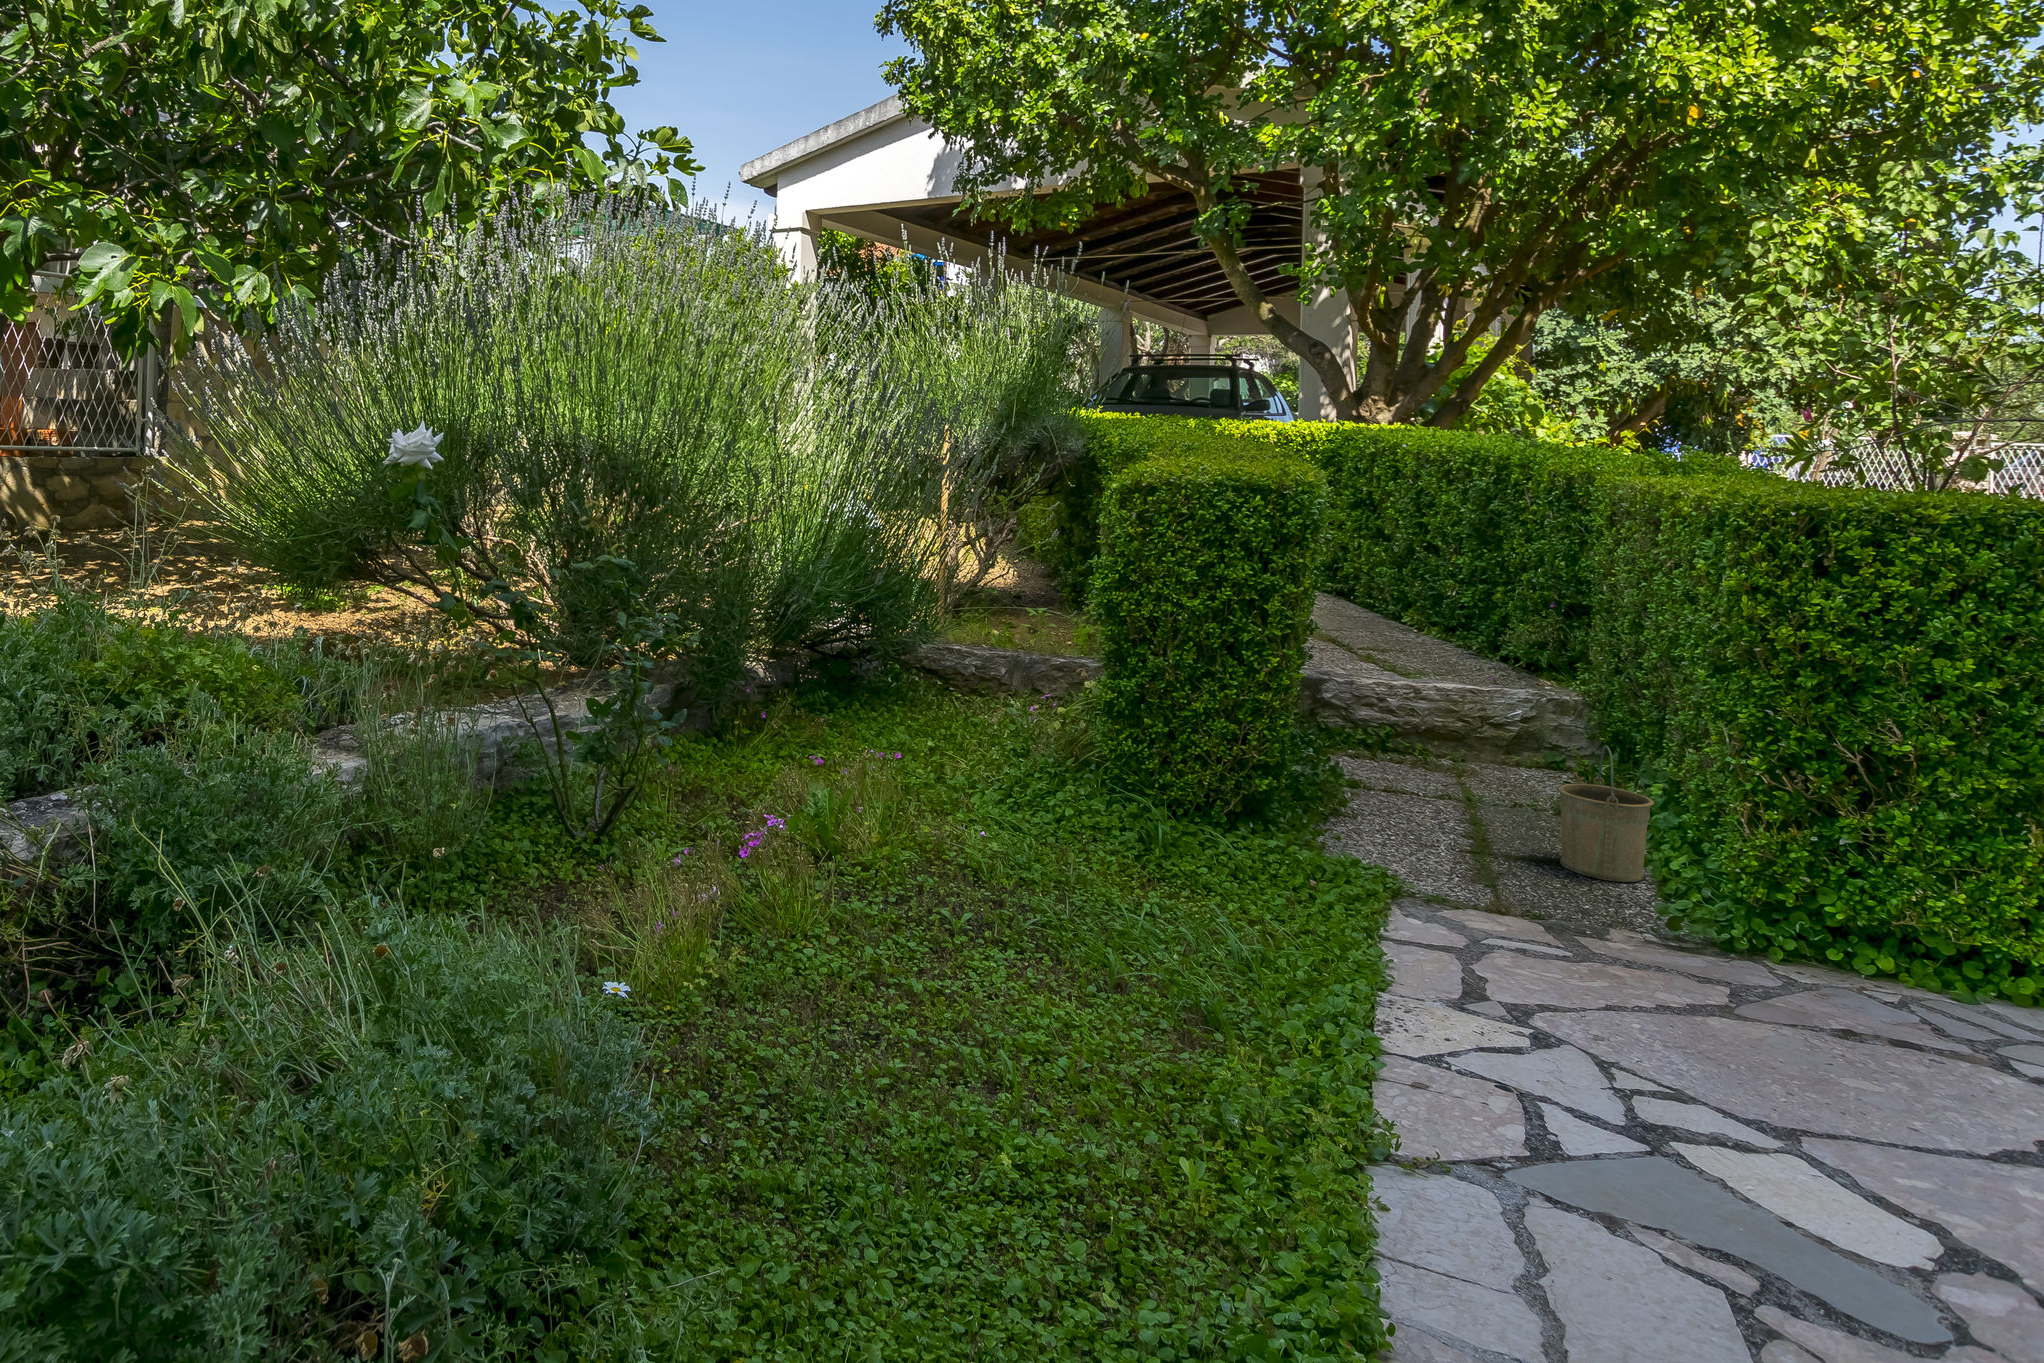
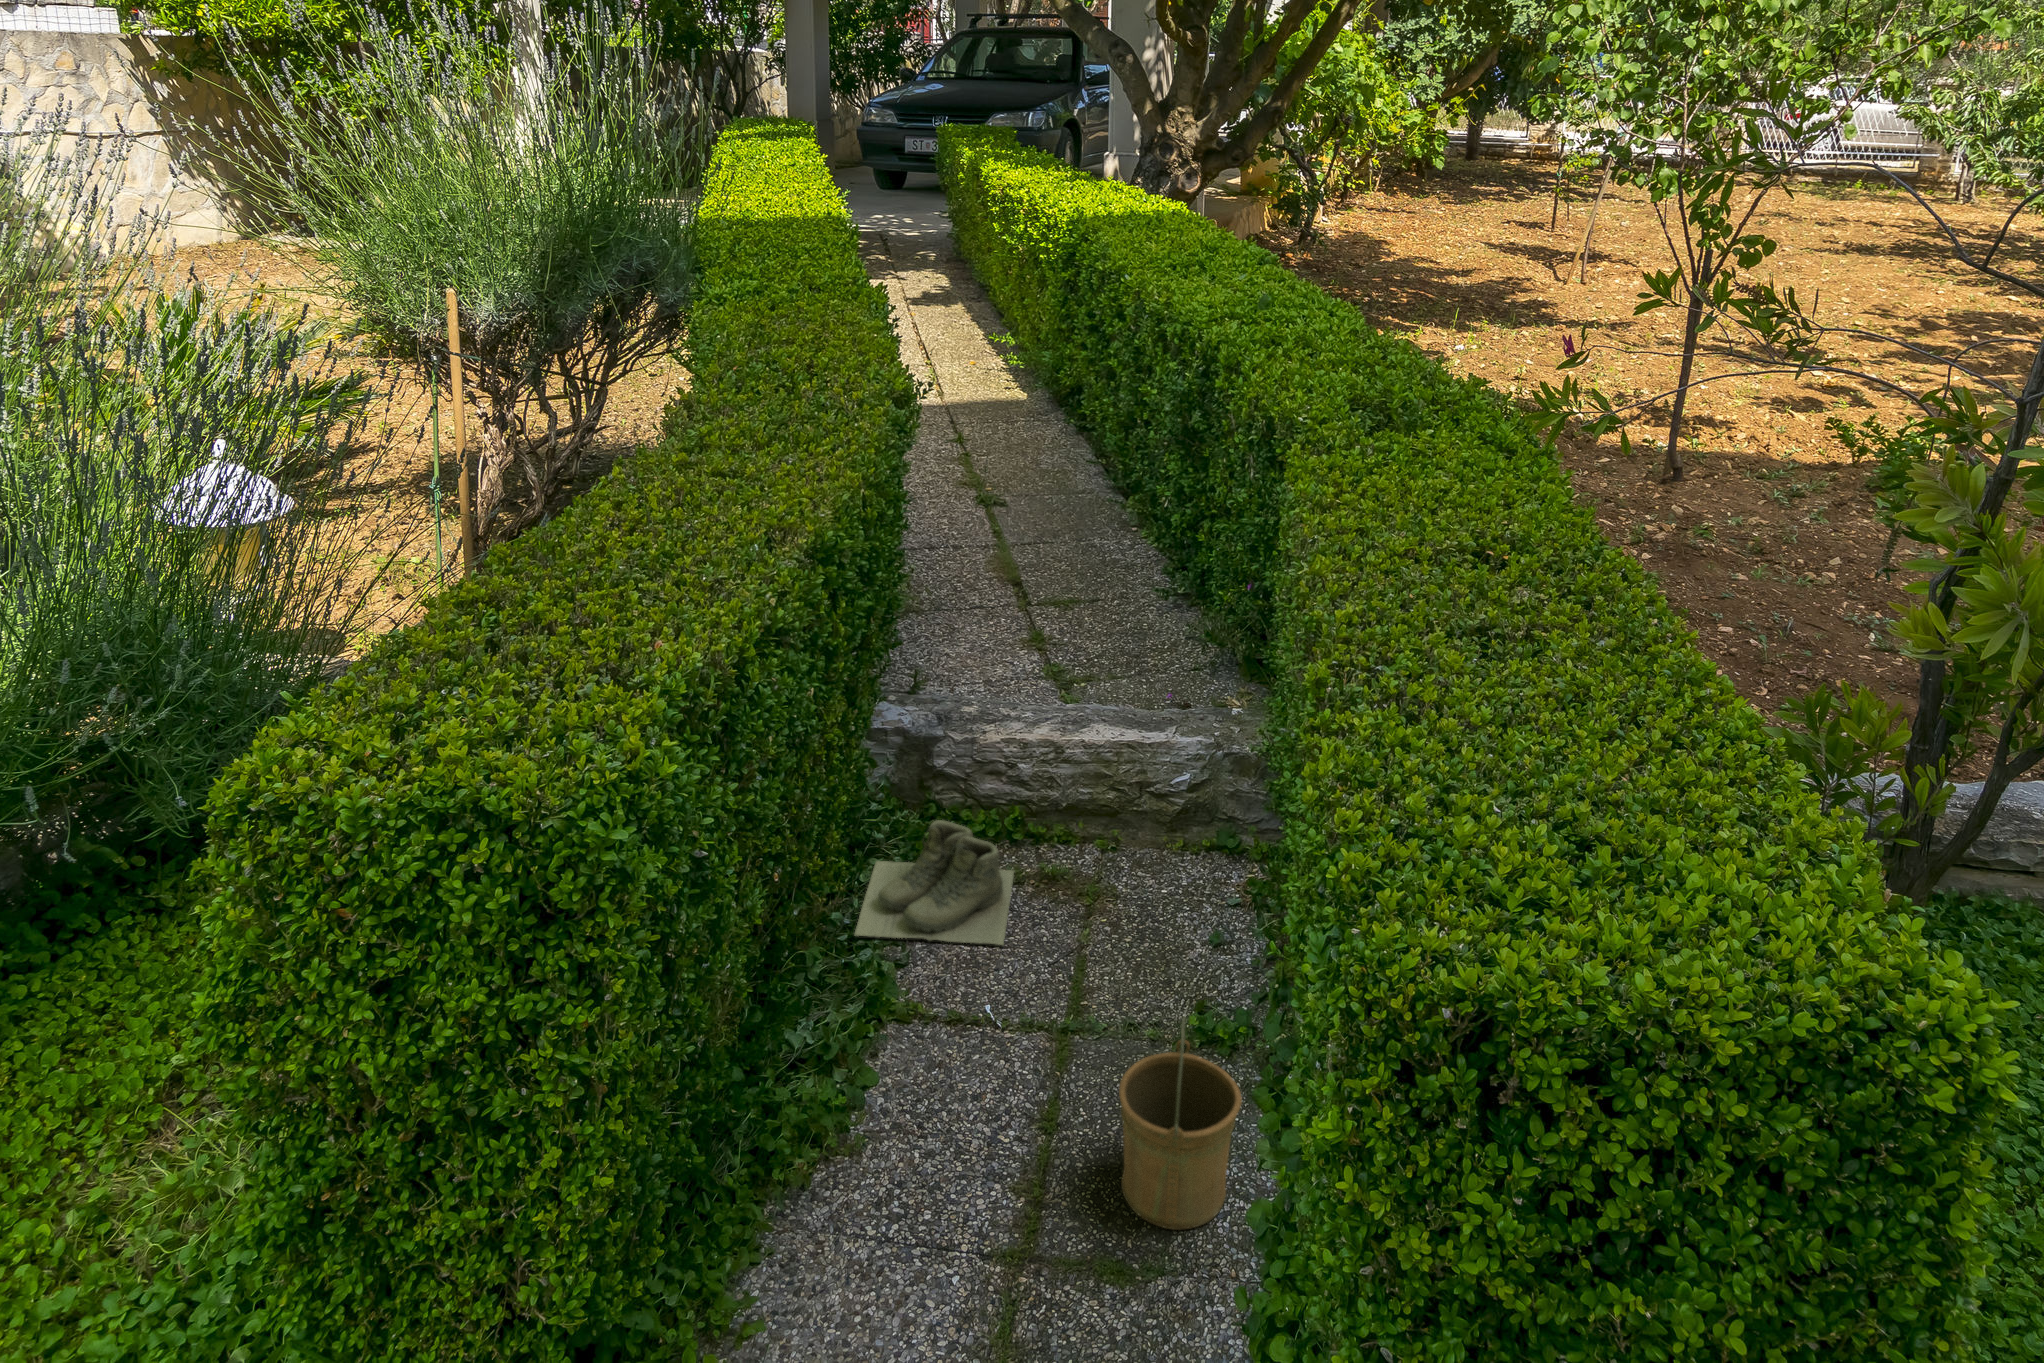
boots: none [1298,713,1417,785] -> present [855,820,1014,945]

